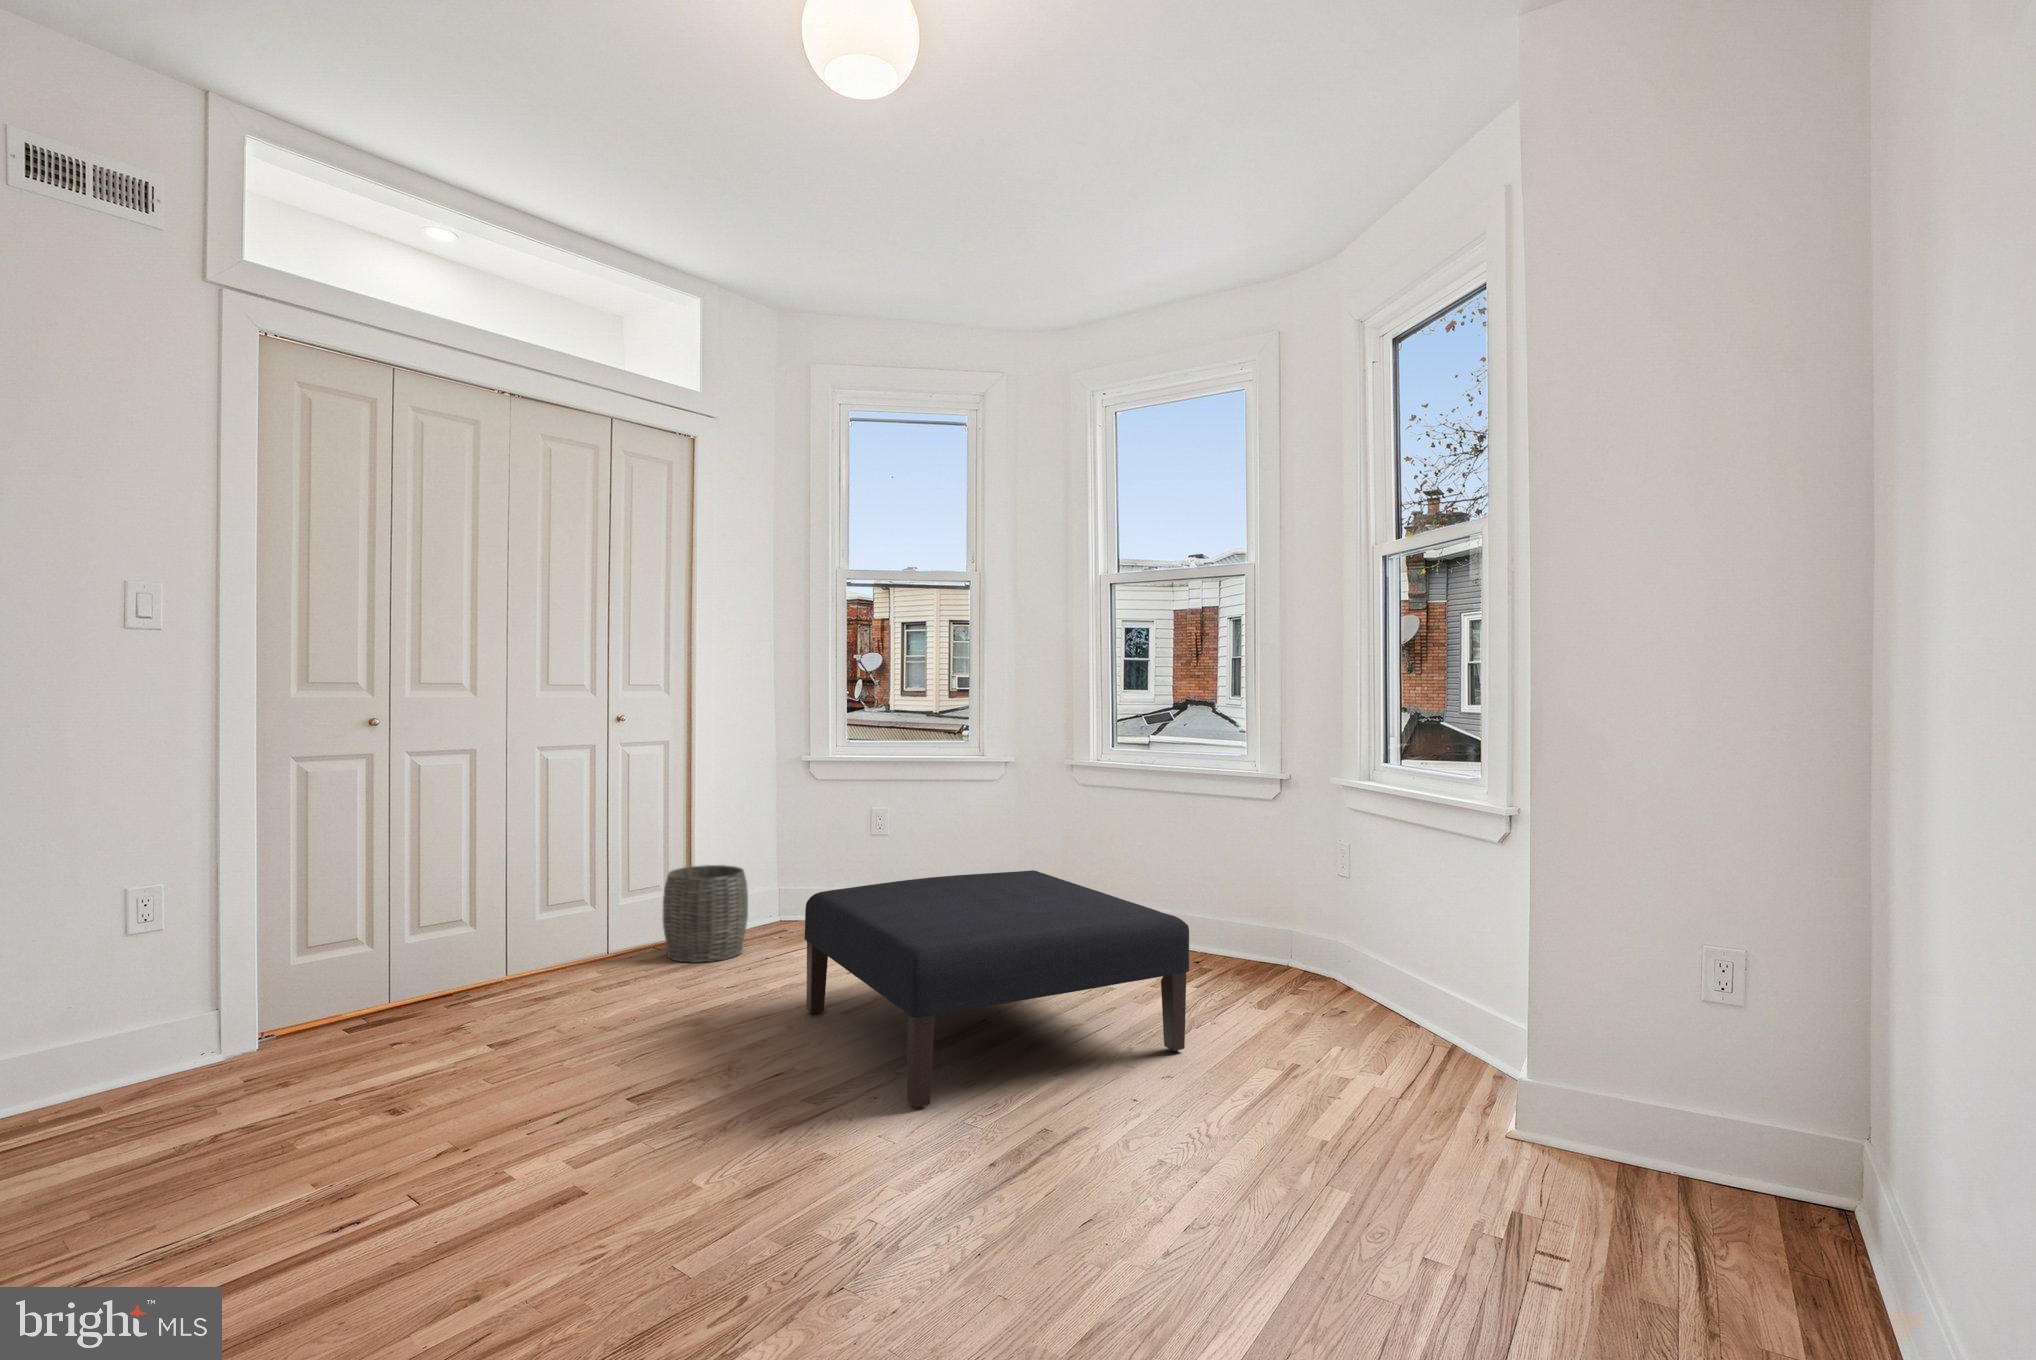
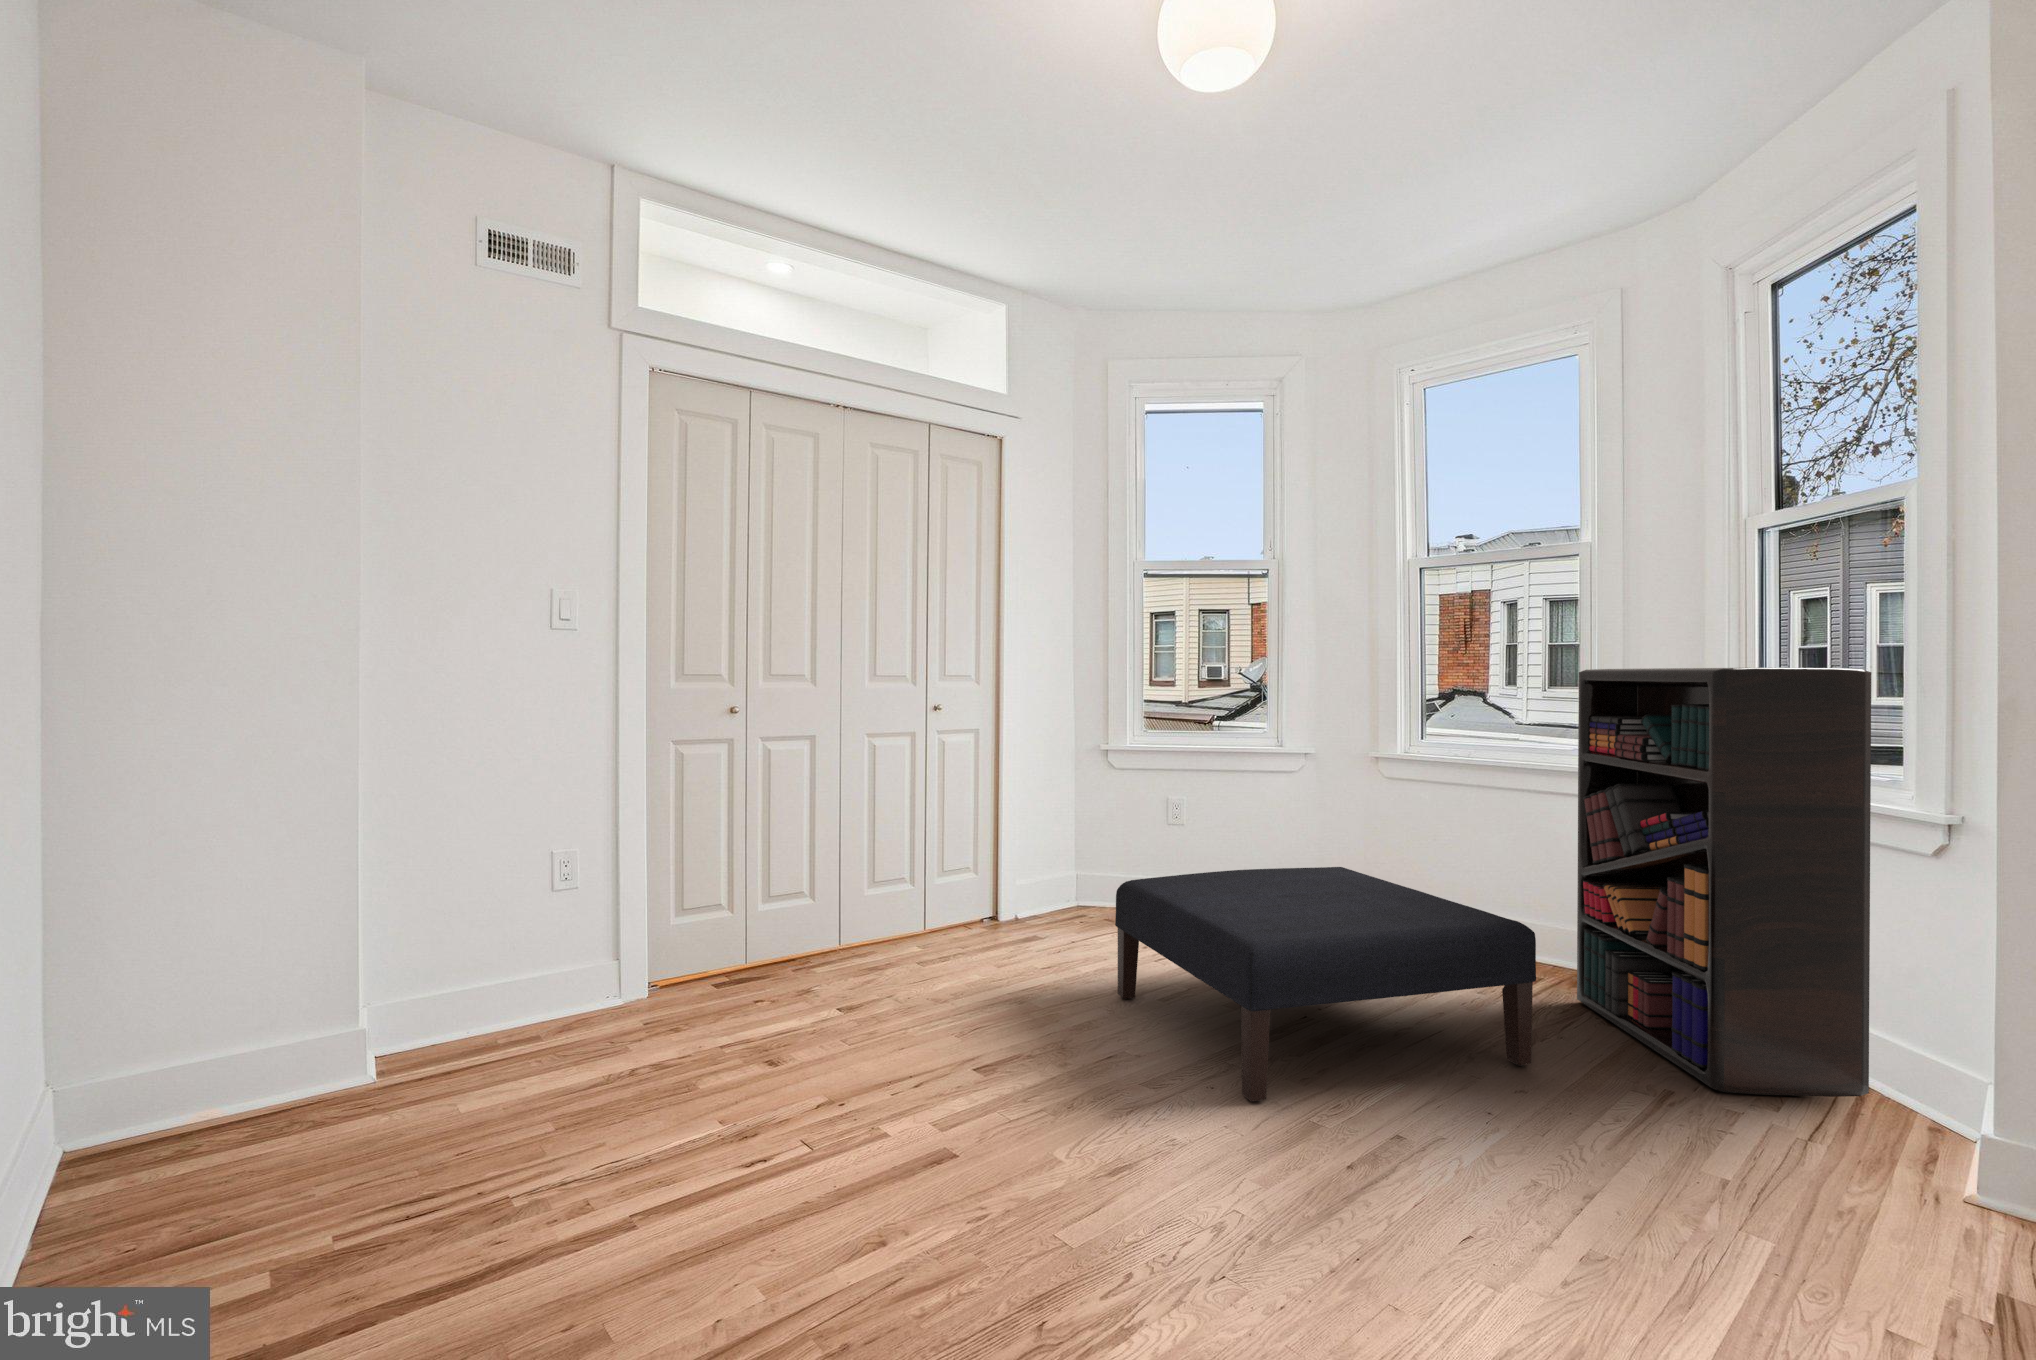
bookshelf: none [1240,680,1457,1061] -> present [1577,668,1871,1097]
woven basket: present [663,865,748,963] -> none [970,850,1047,942]

